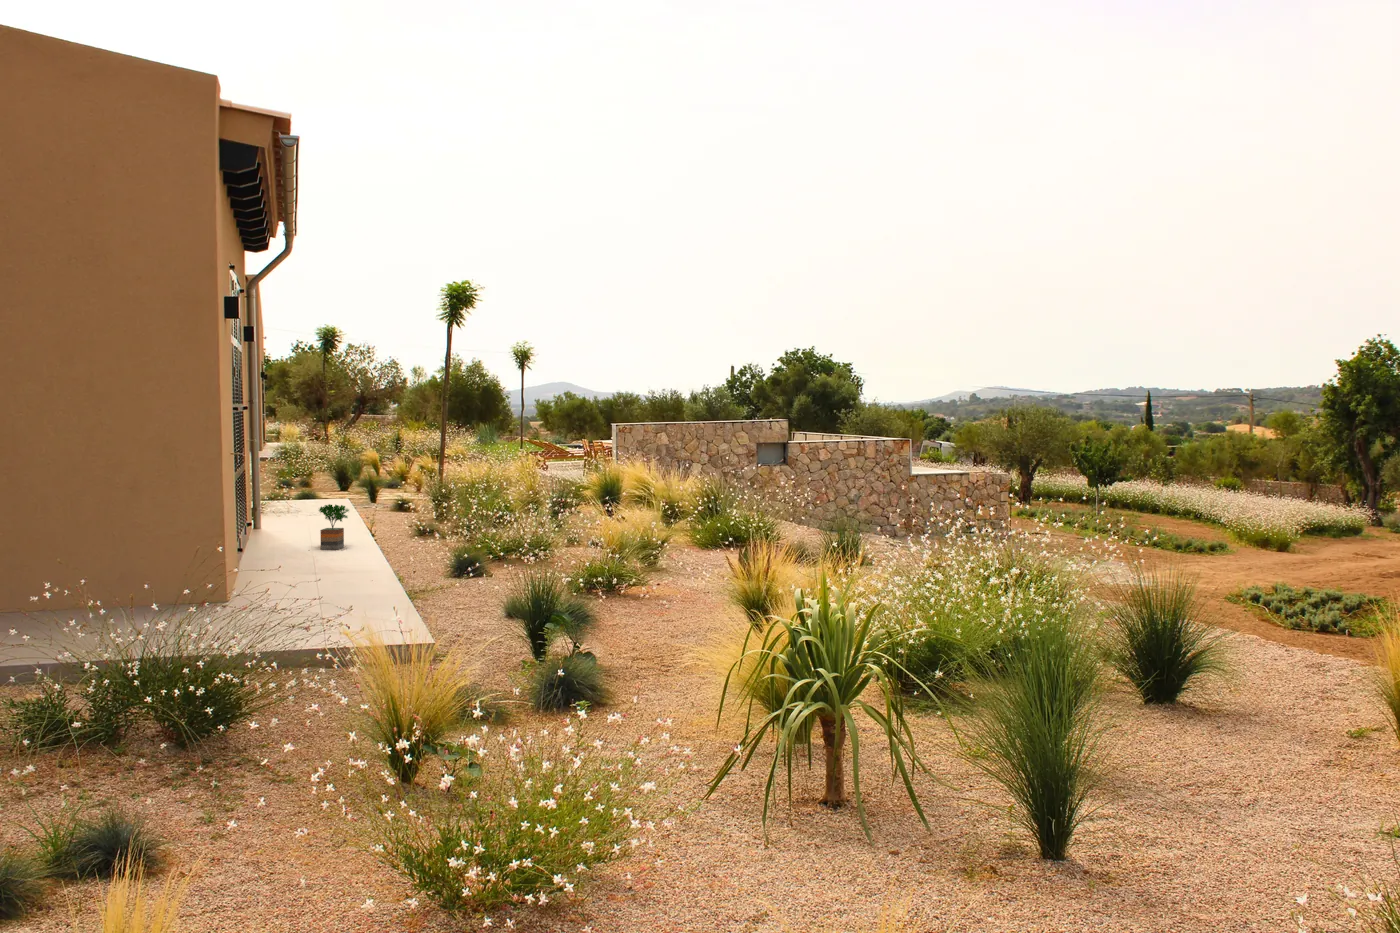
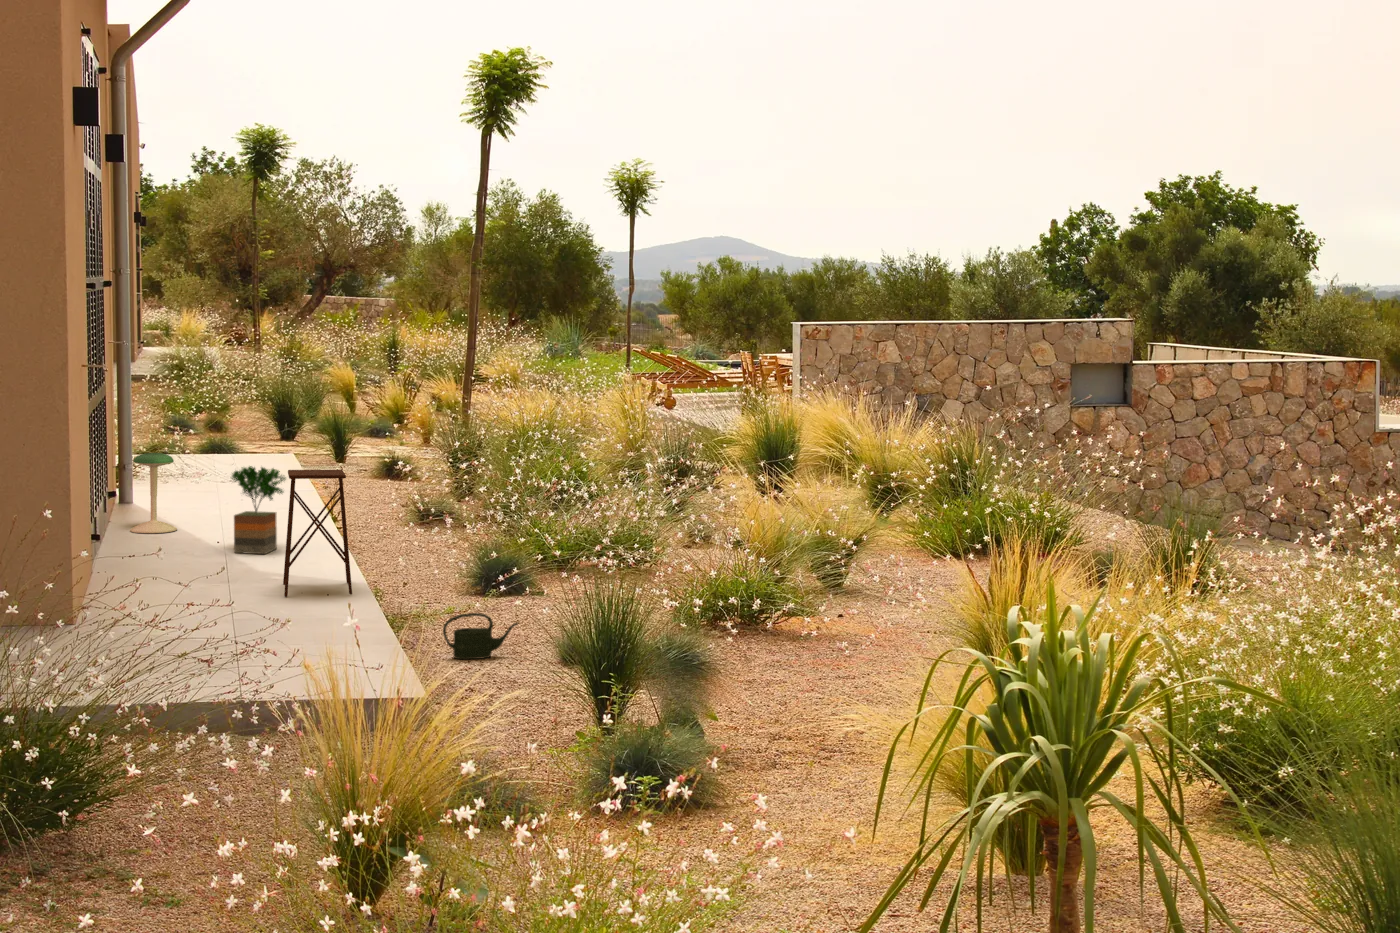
stool: none [260,499,287,542] -> present [130,453,177,533]
side table: none [349,504,387,569] -> present [283,470,352,597]
watering can: none [435,572,474,595] -> present [443,613,518,659]

